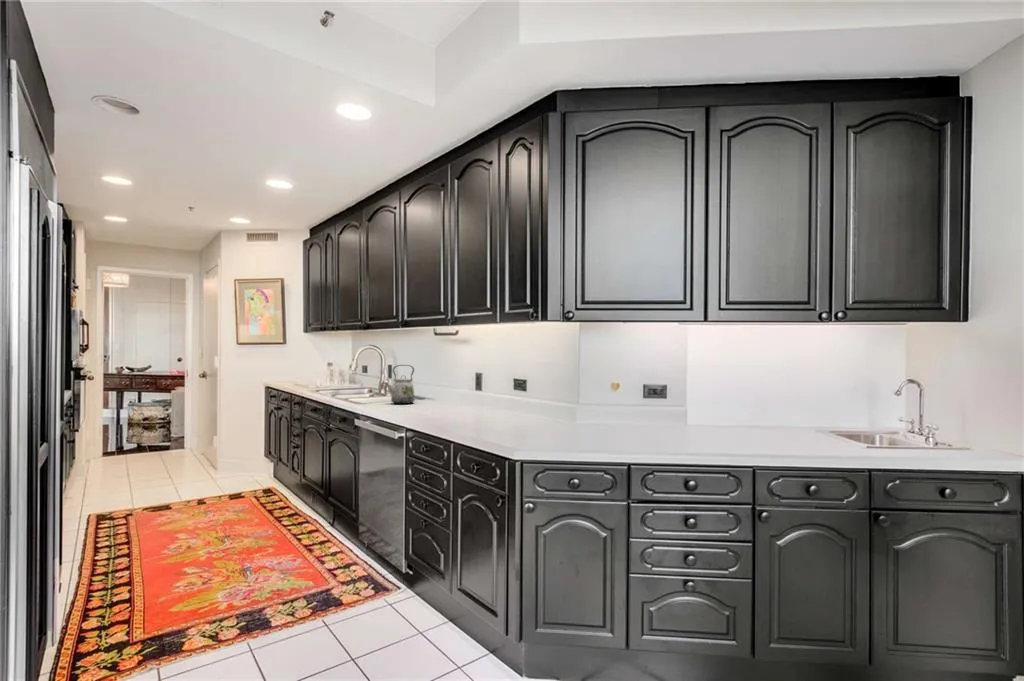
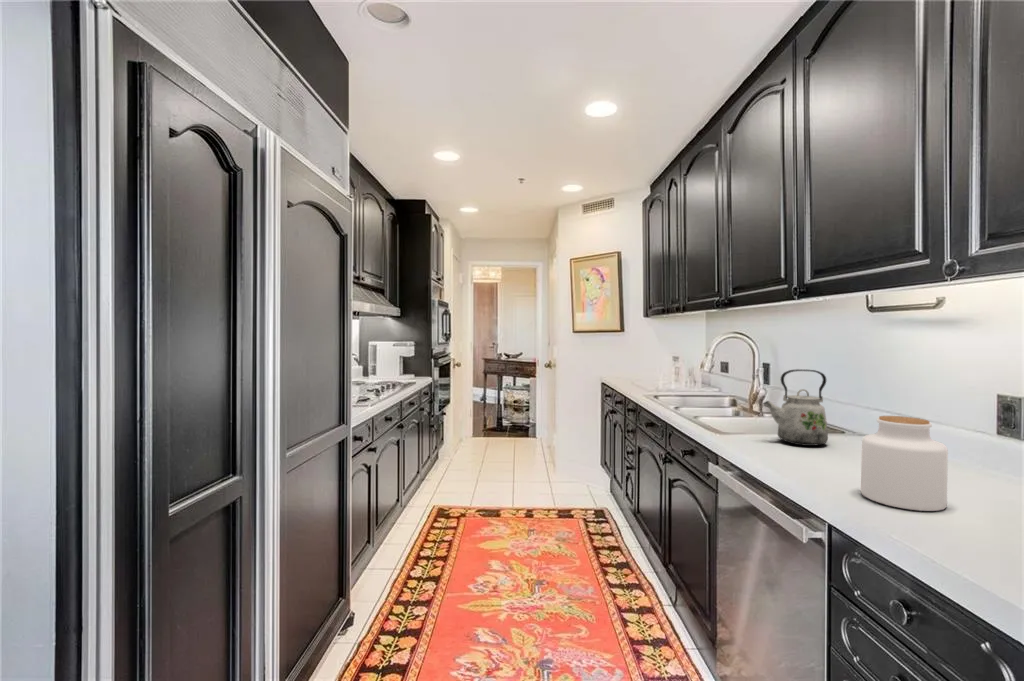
jar: none [419,380,447,415] -> present [861,416,948,511]

